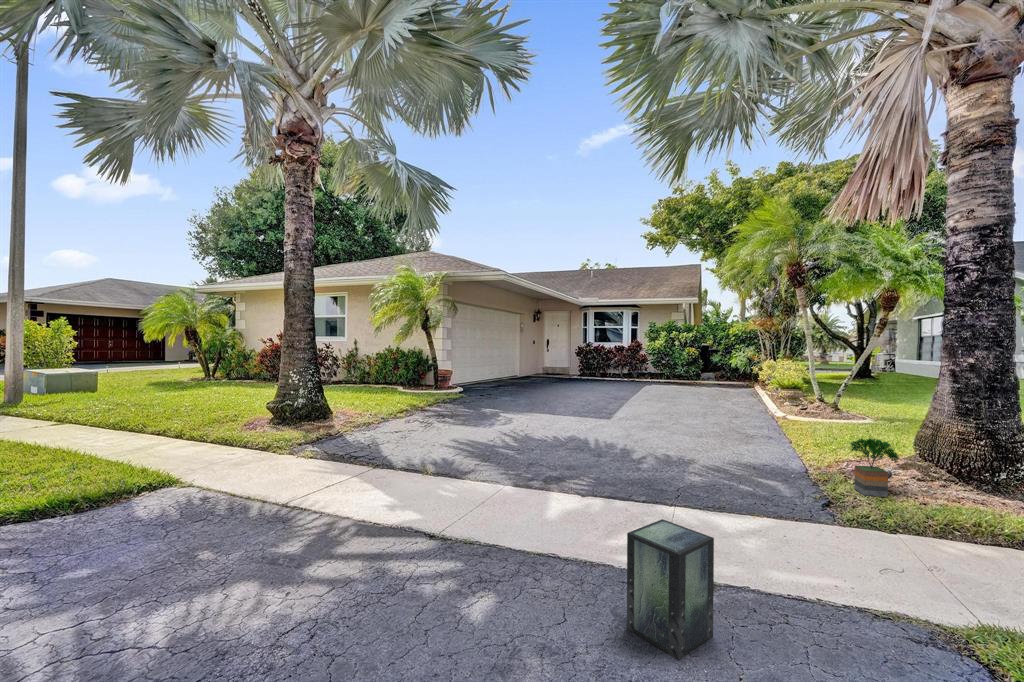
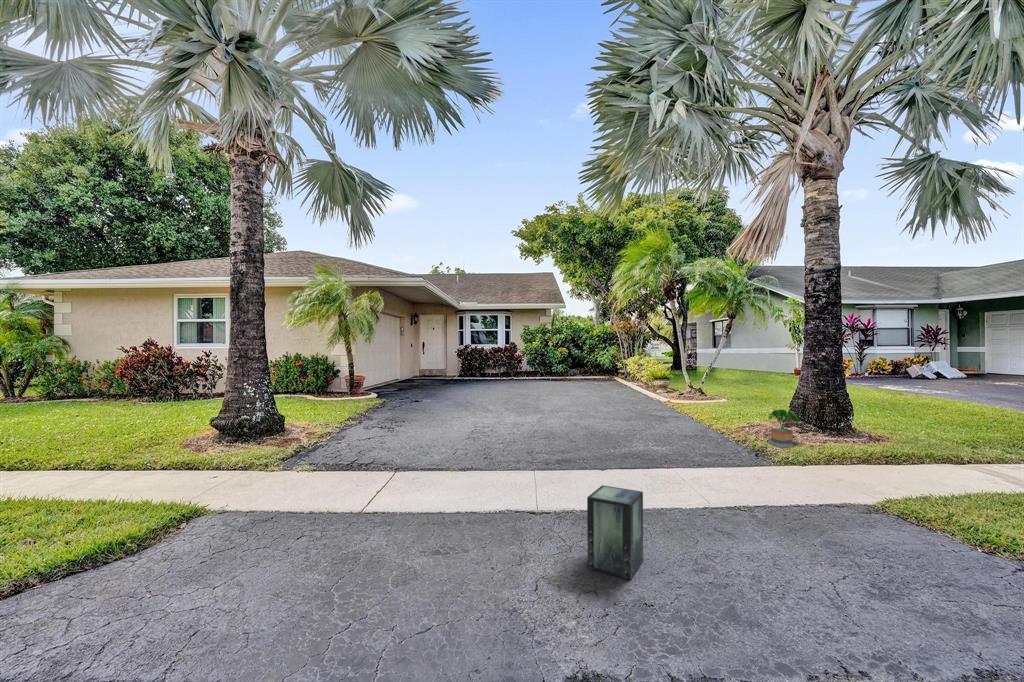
storage box: present [627,519,714,660] -> present [587,485,643,580]

